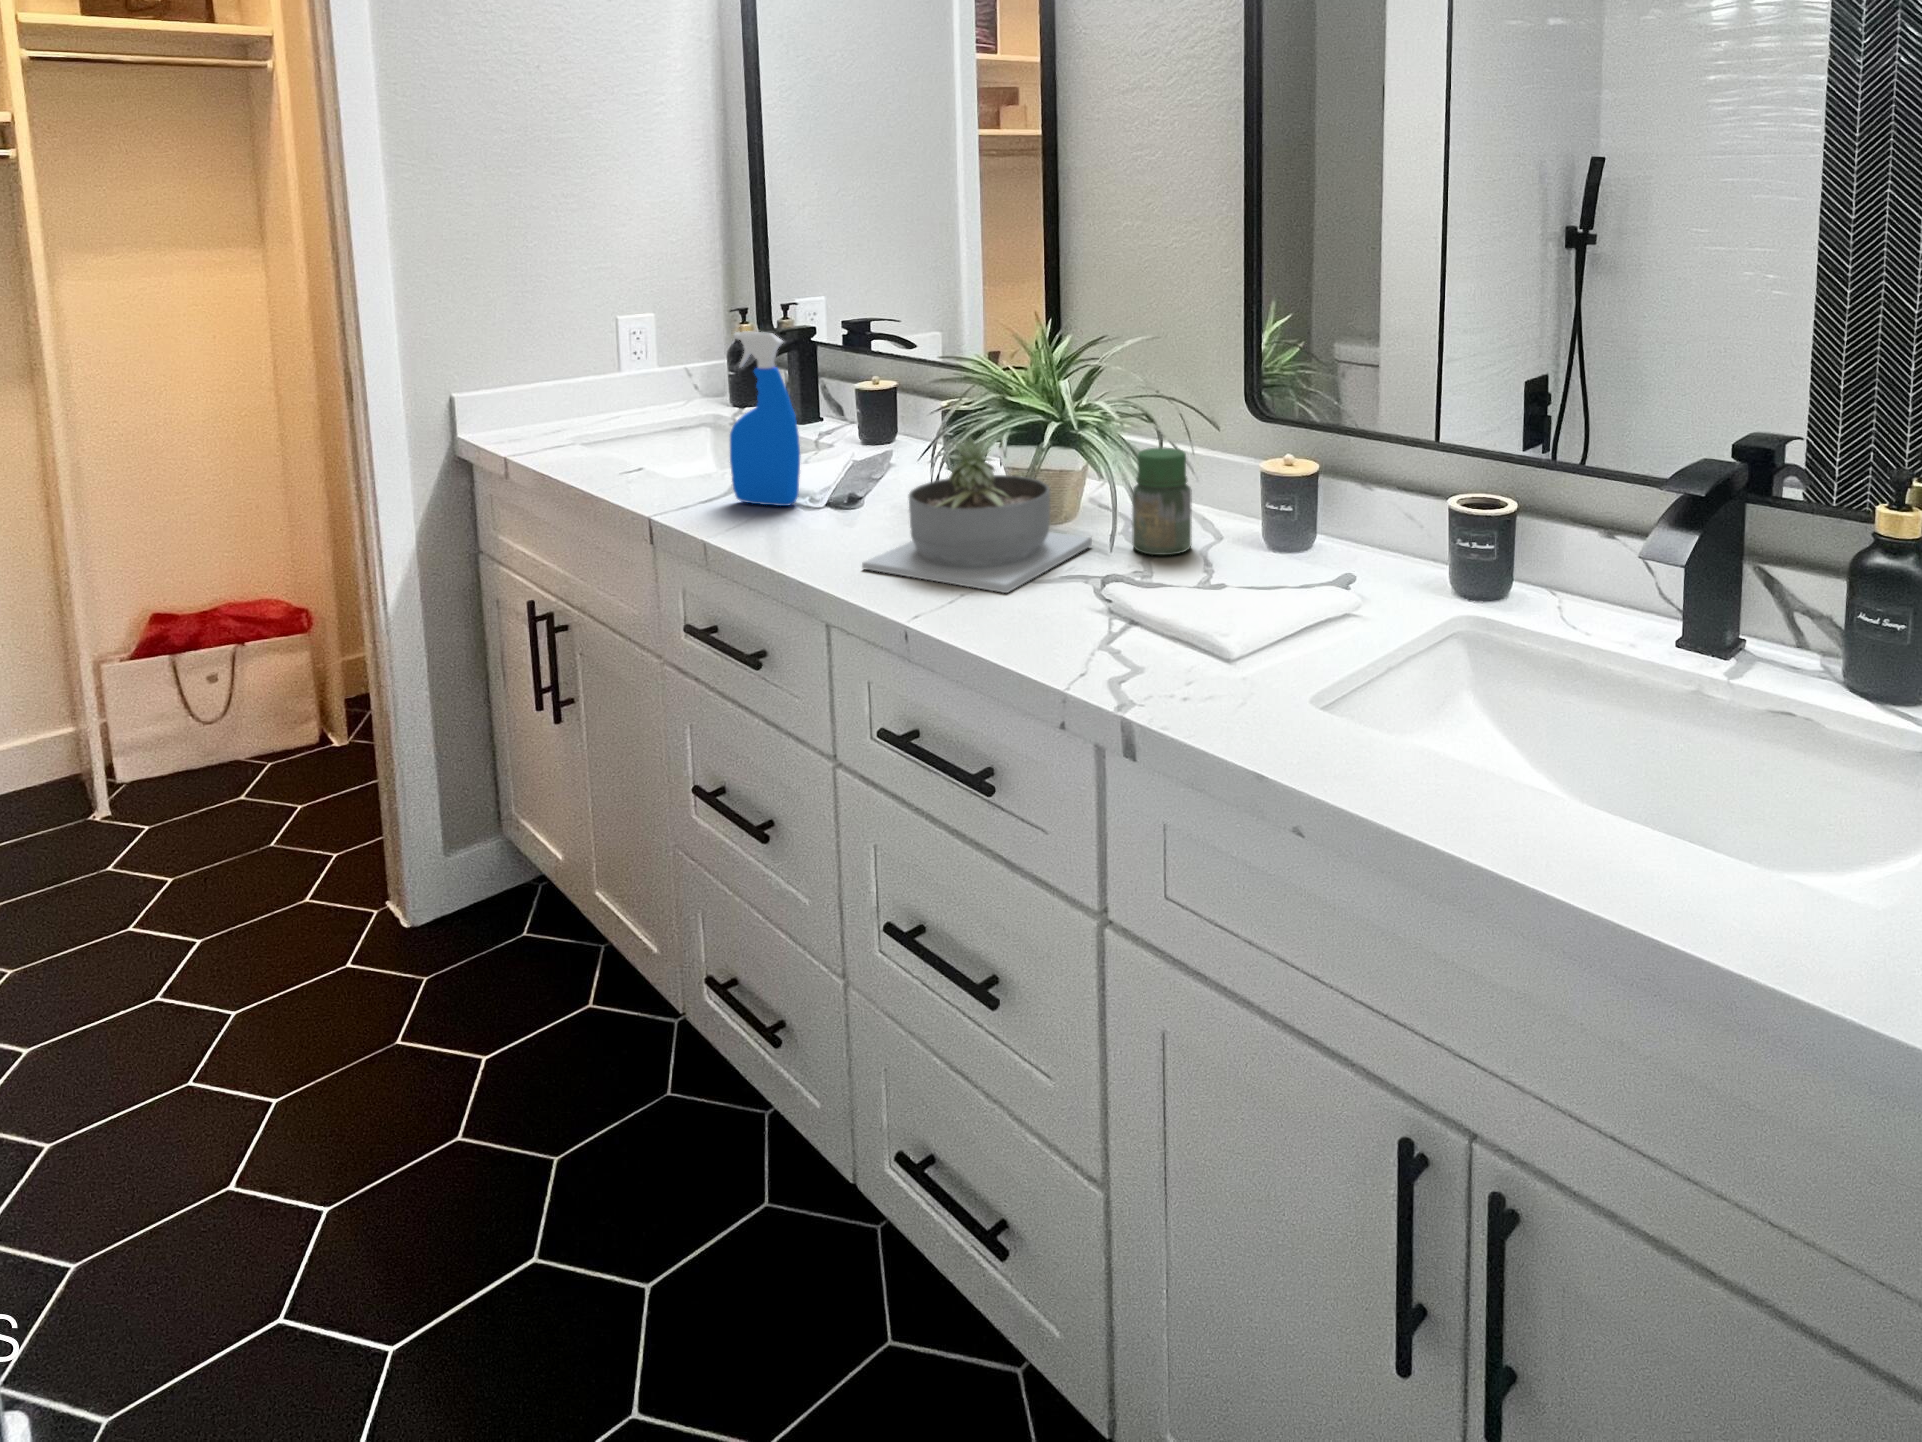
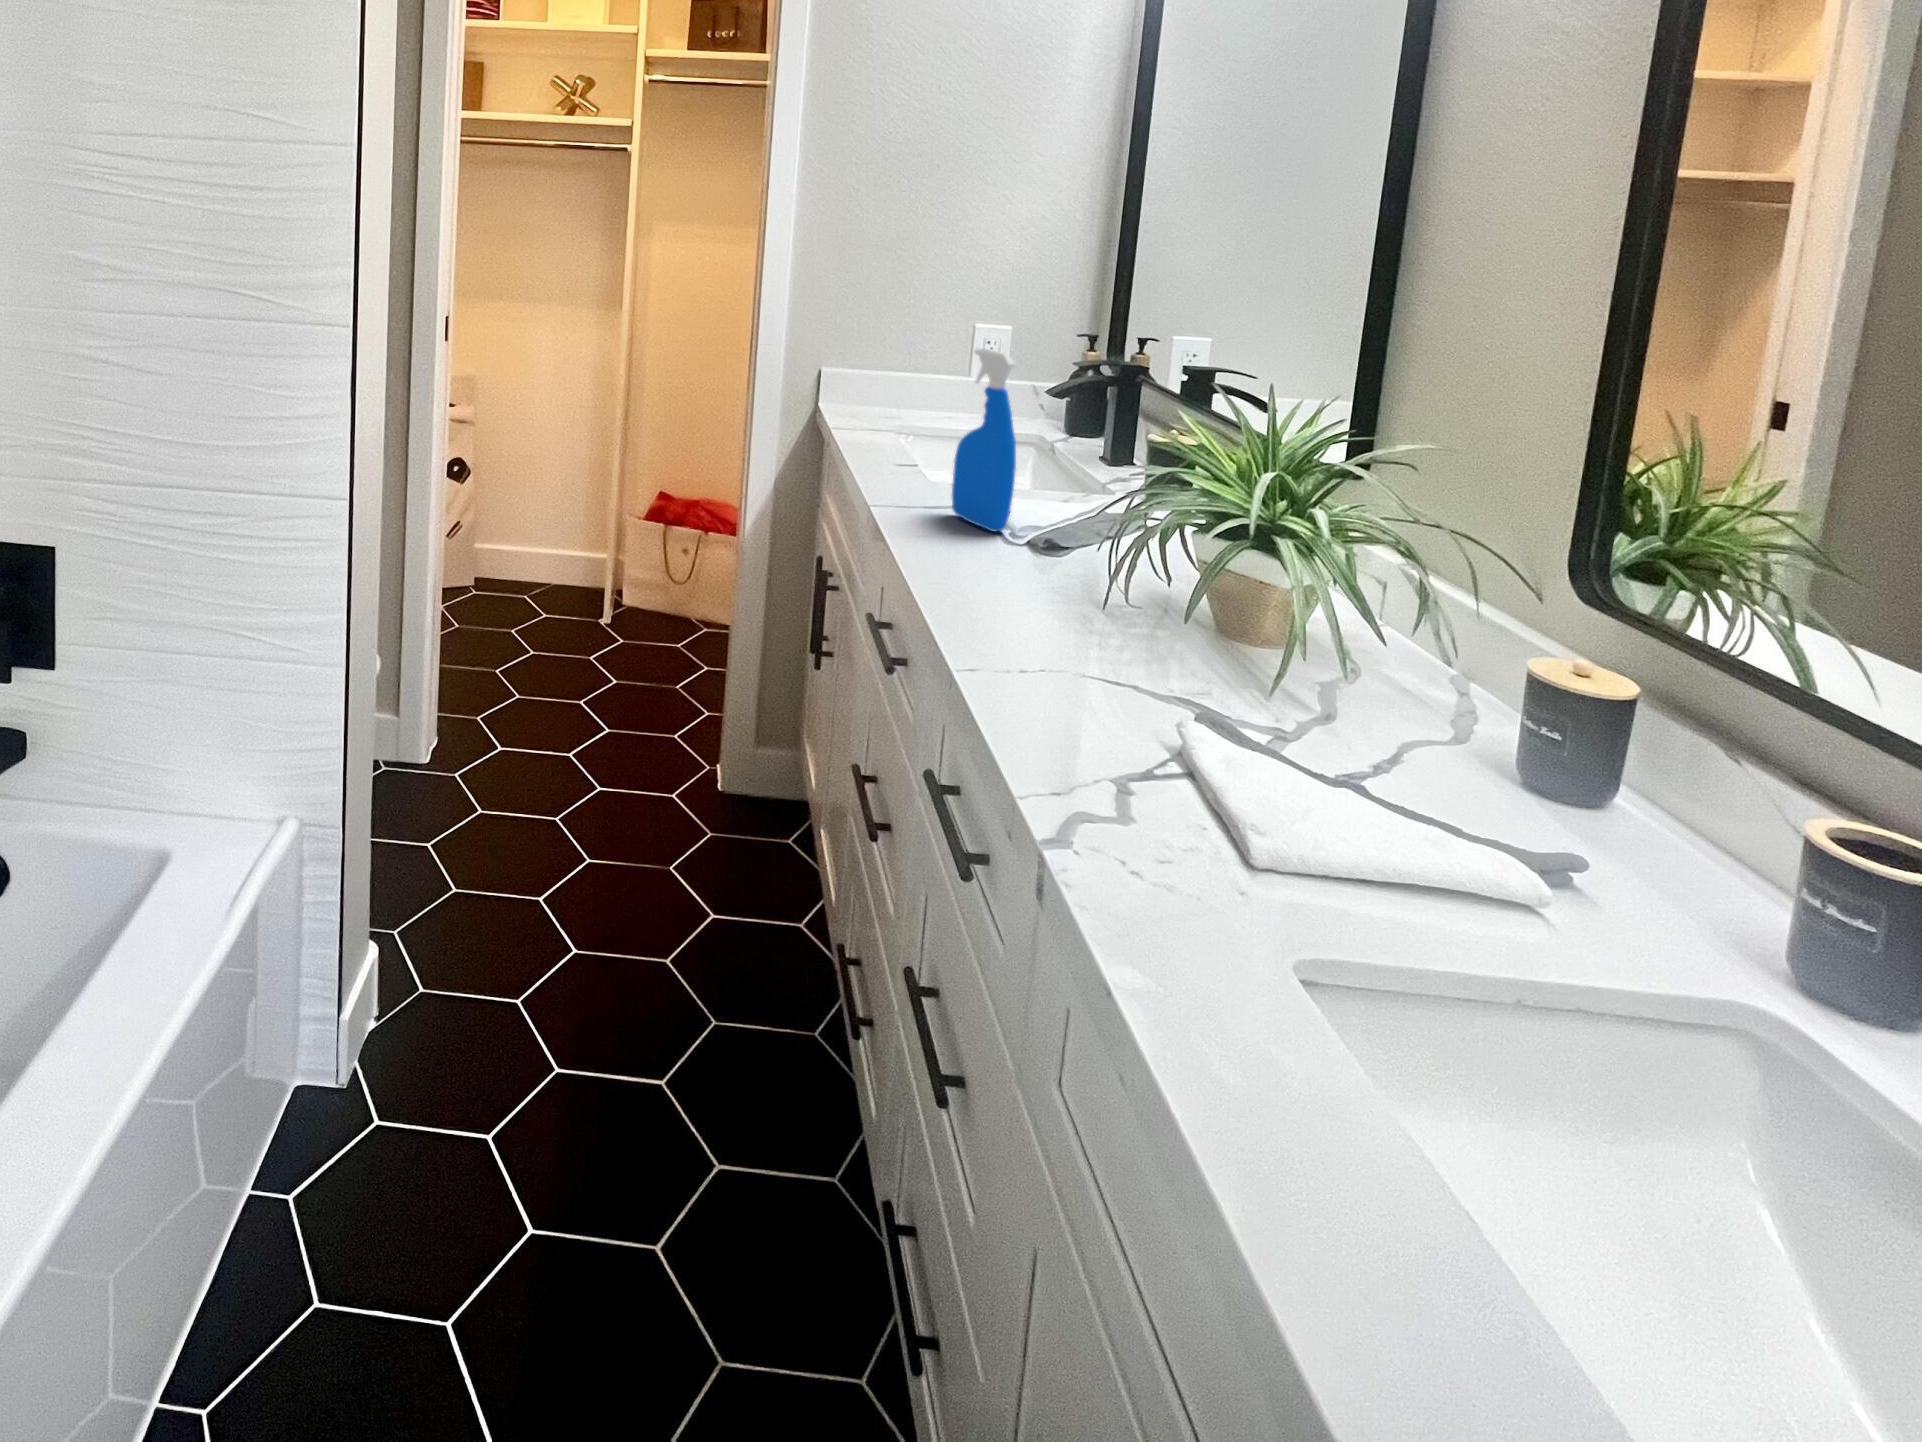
succulent planter: present [862,438,1092,593] -> none [976,503,1265,685]
jar: present [1132,448,1192,555] -> none [1314,583,1420,735]

